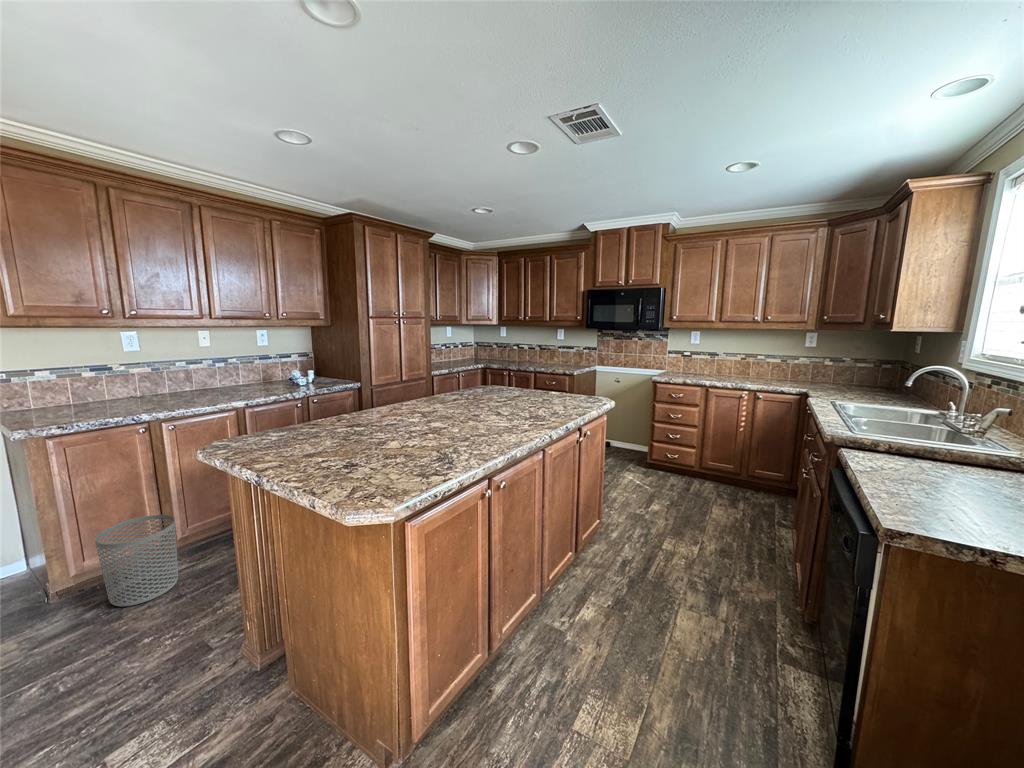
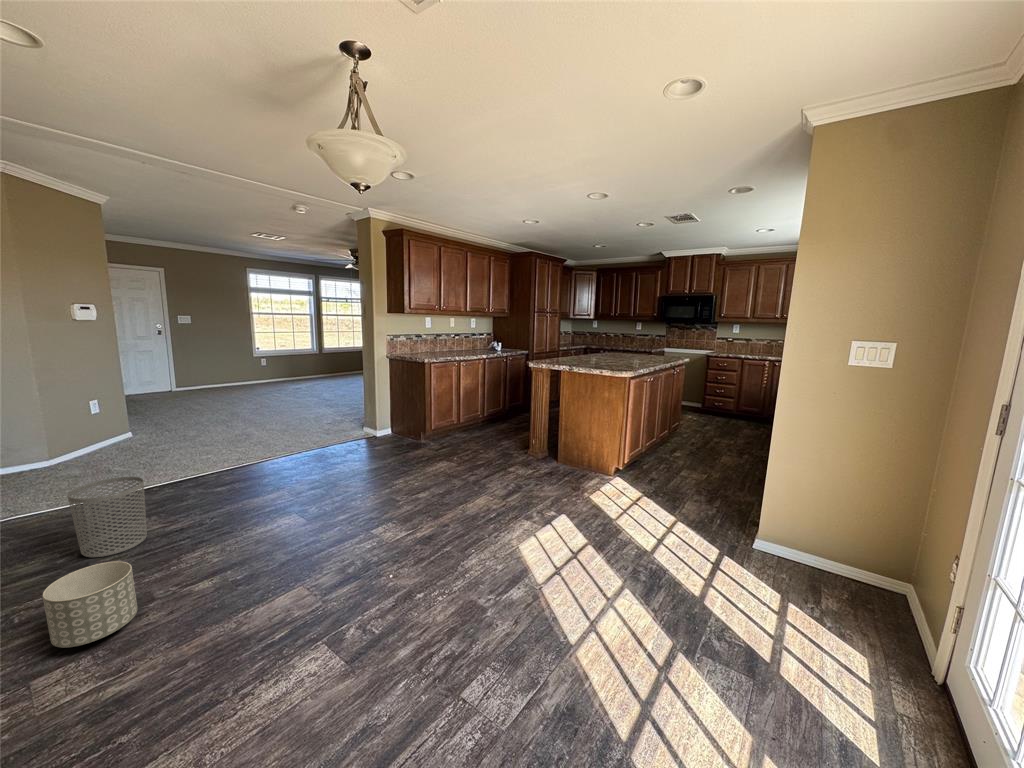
planter: none [106,613,202,715] -> present [43,561,138,648]

